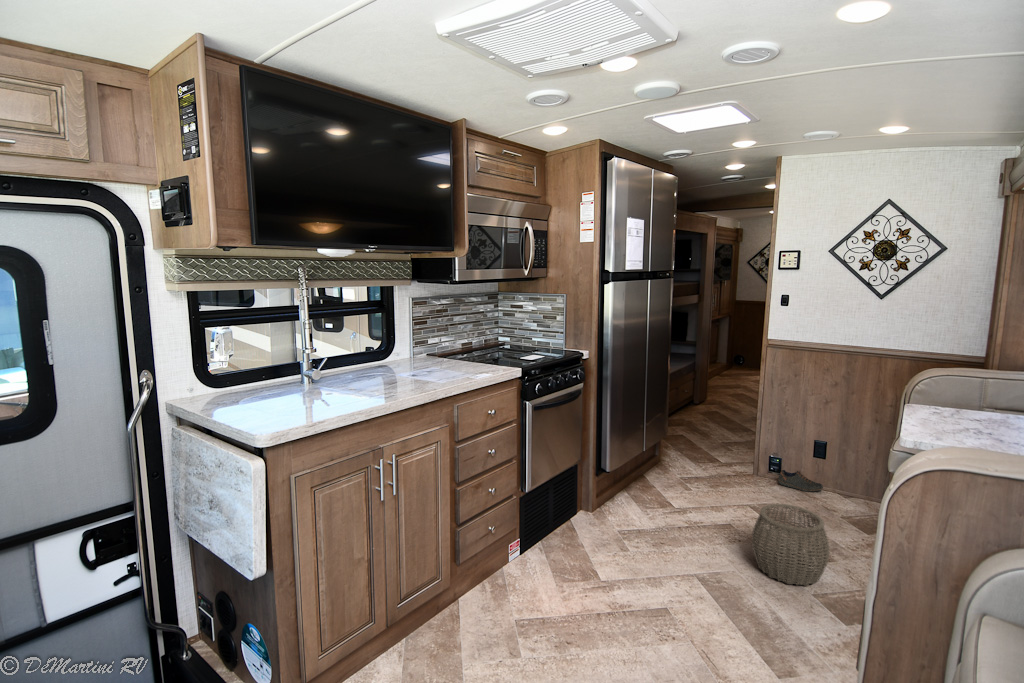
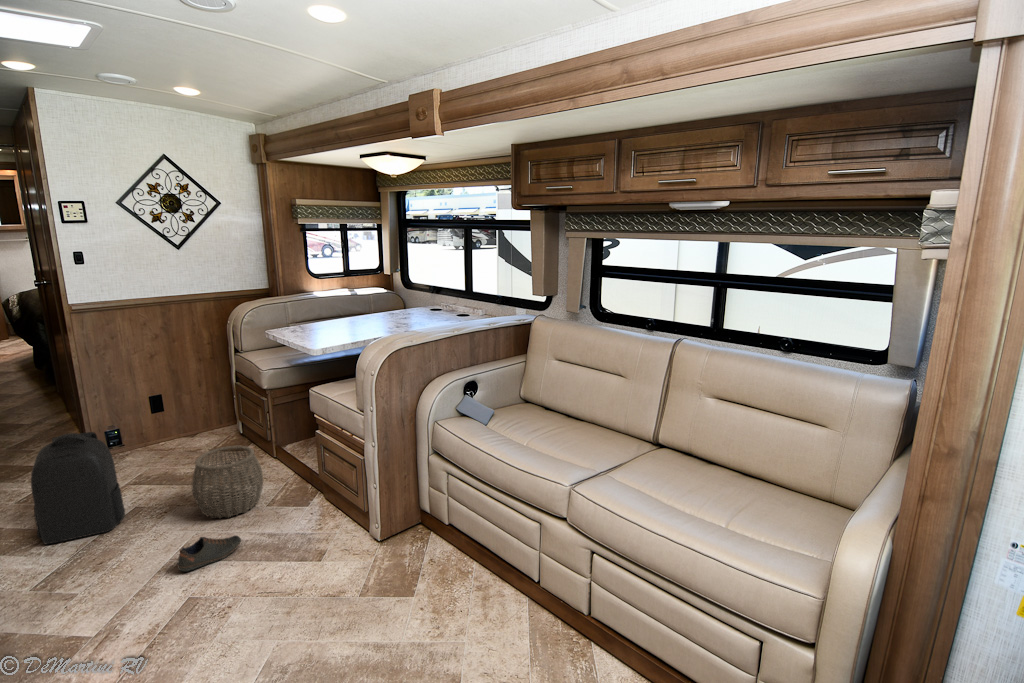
backpack: none [662,437,721,527] -> present [31,432,125,544]
shoe: present [778,470,823,492] -> present [177,536,241,571]

